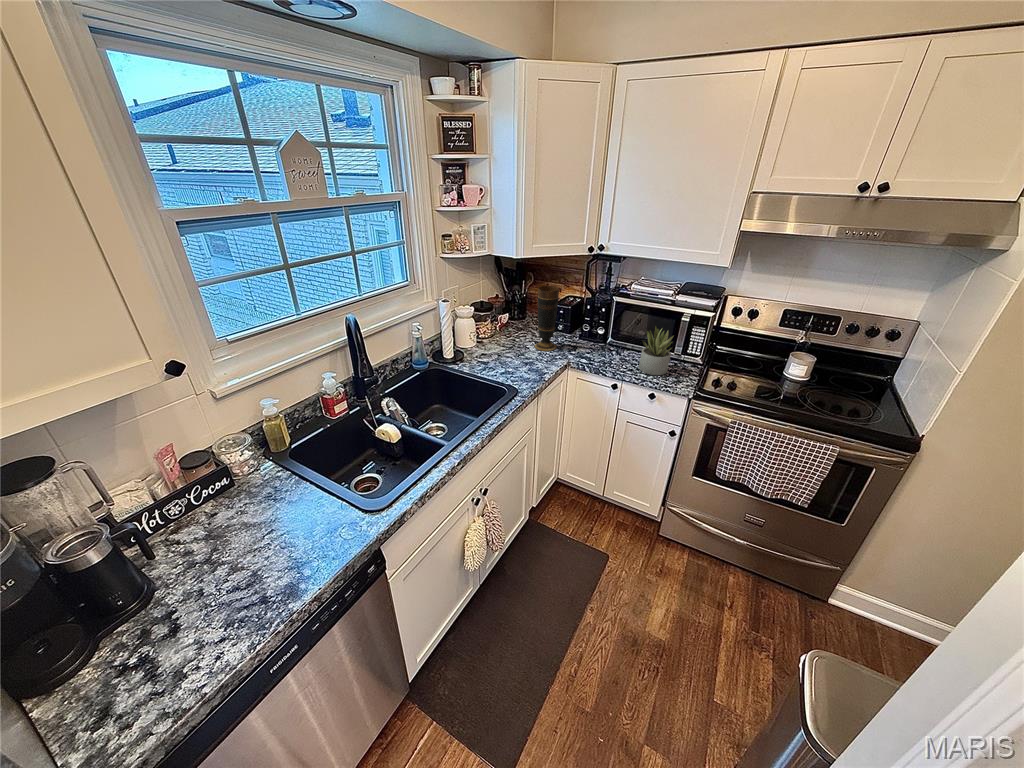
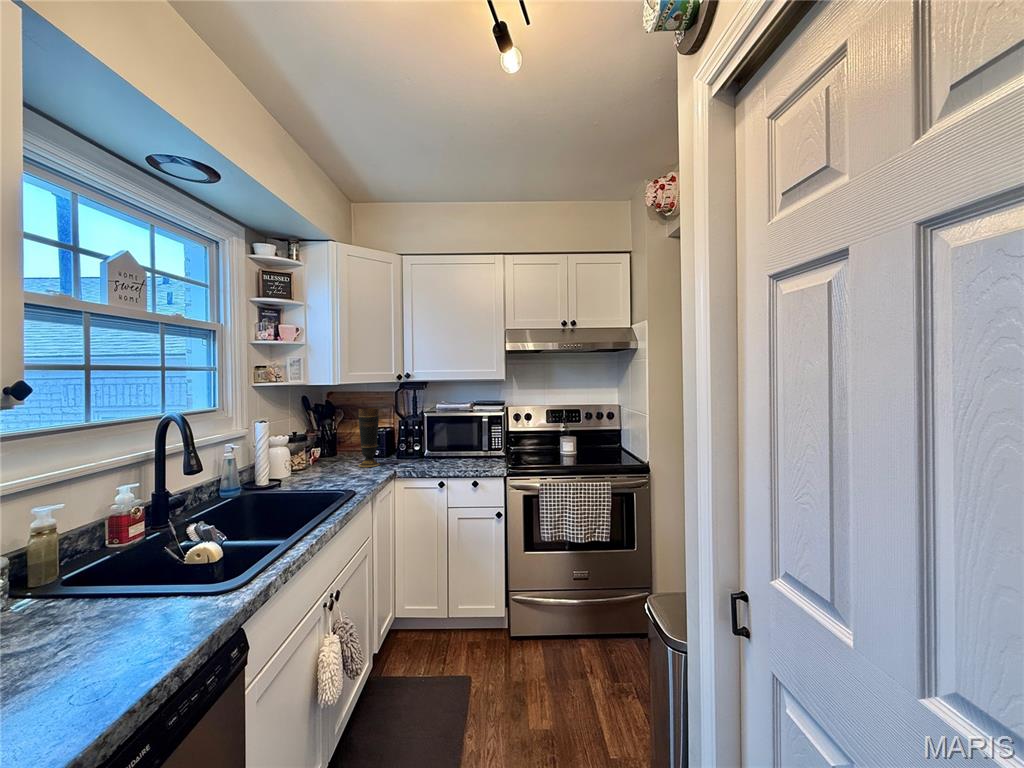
succulent plant: present [639,326,673,375] -> none [457,427,482,466]

